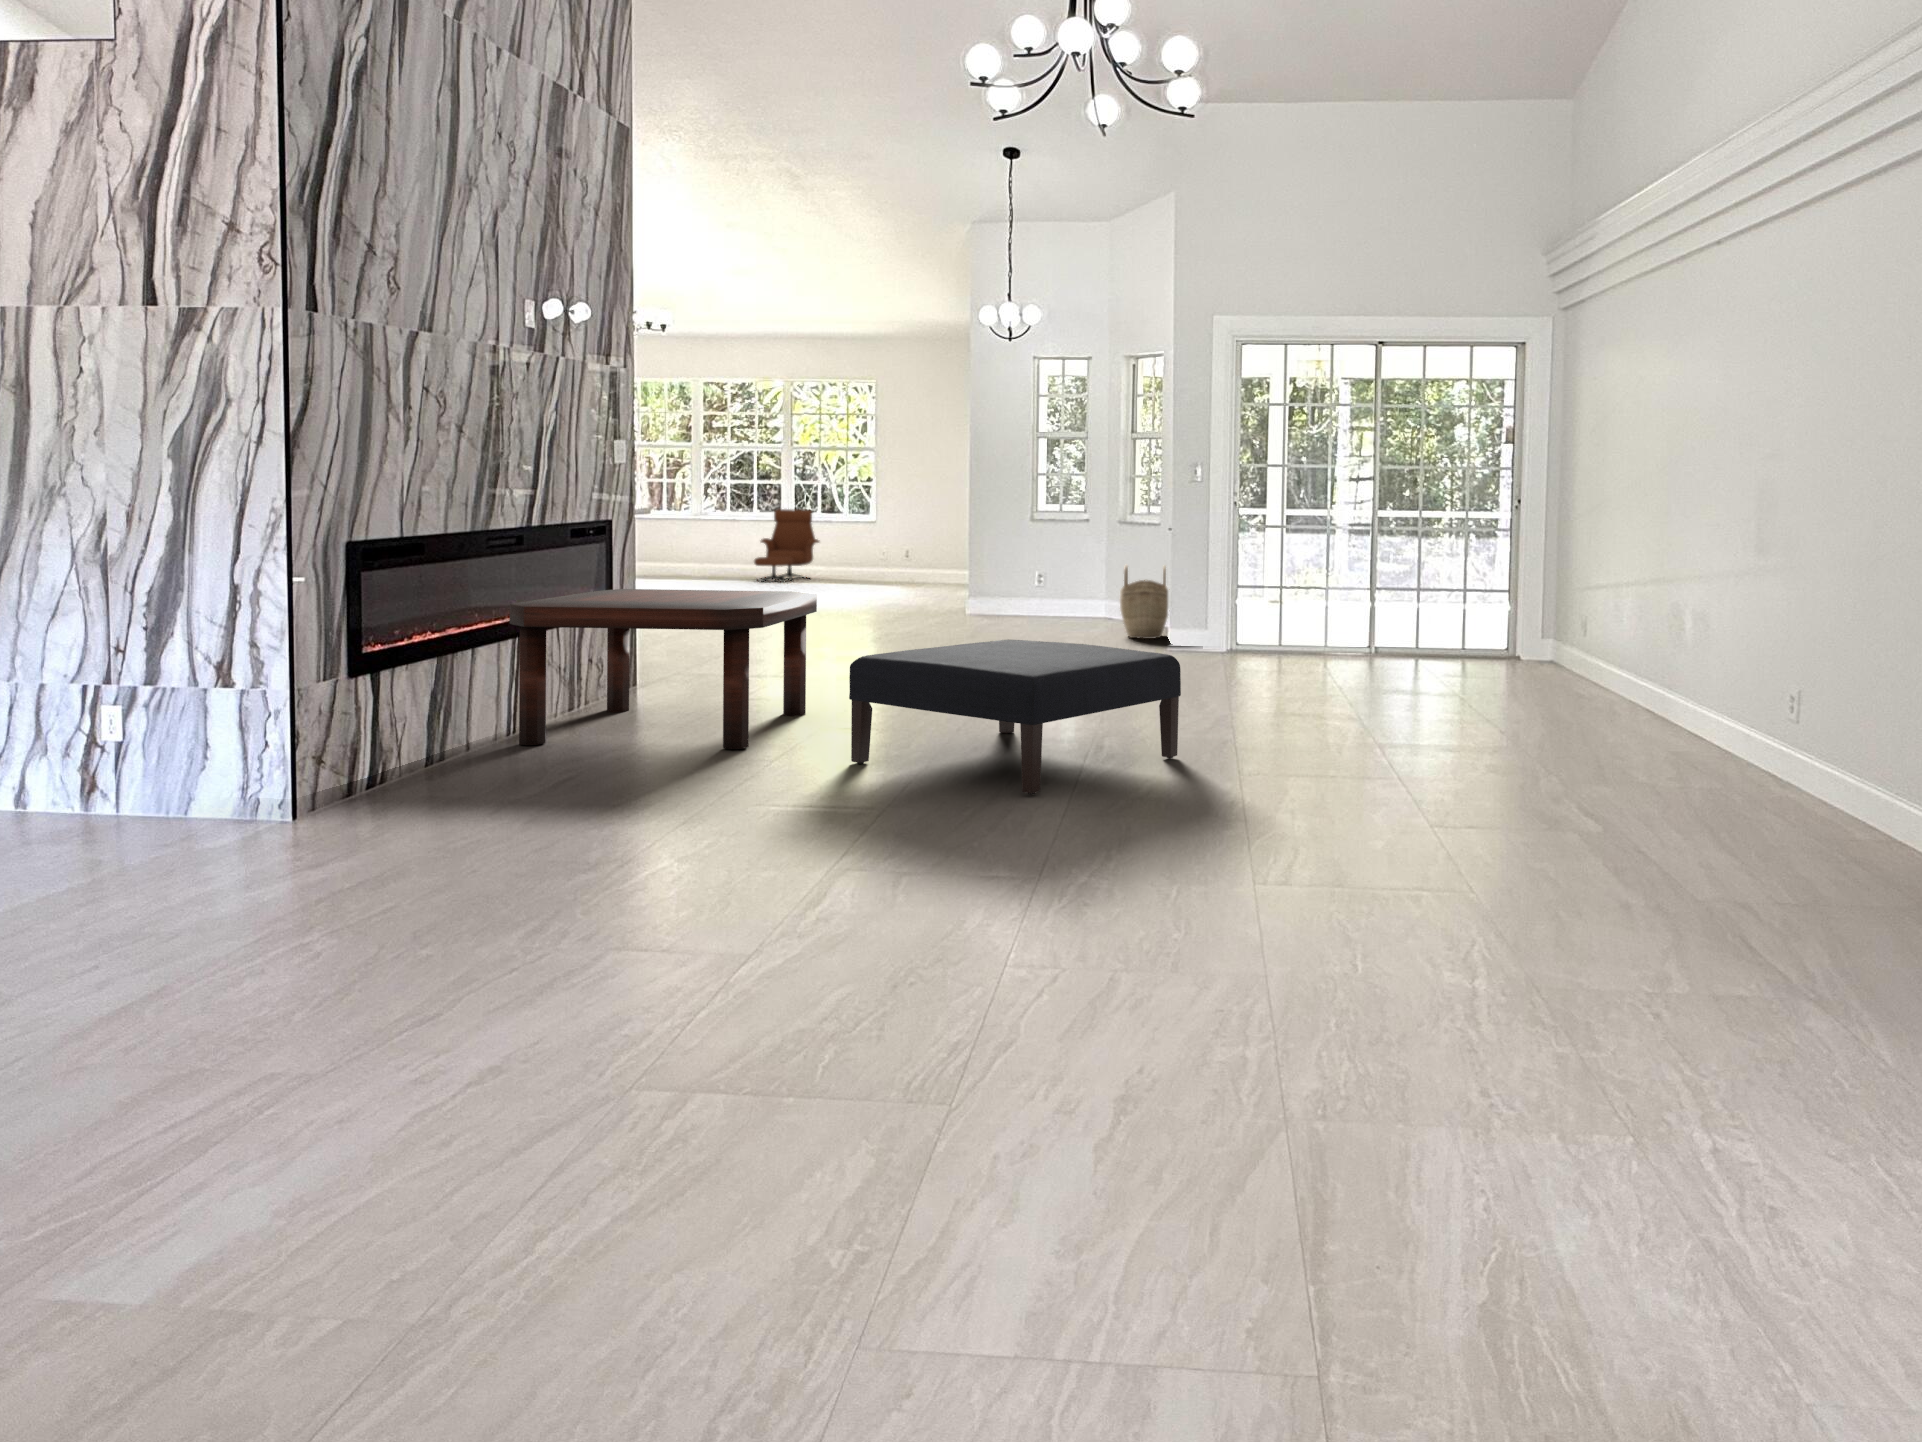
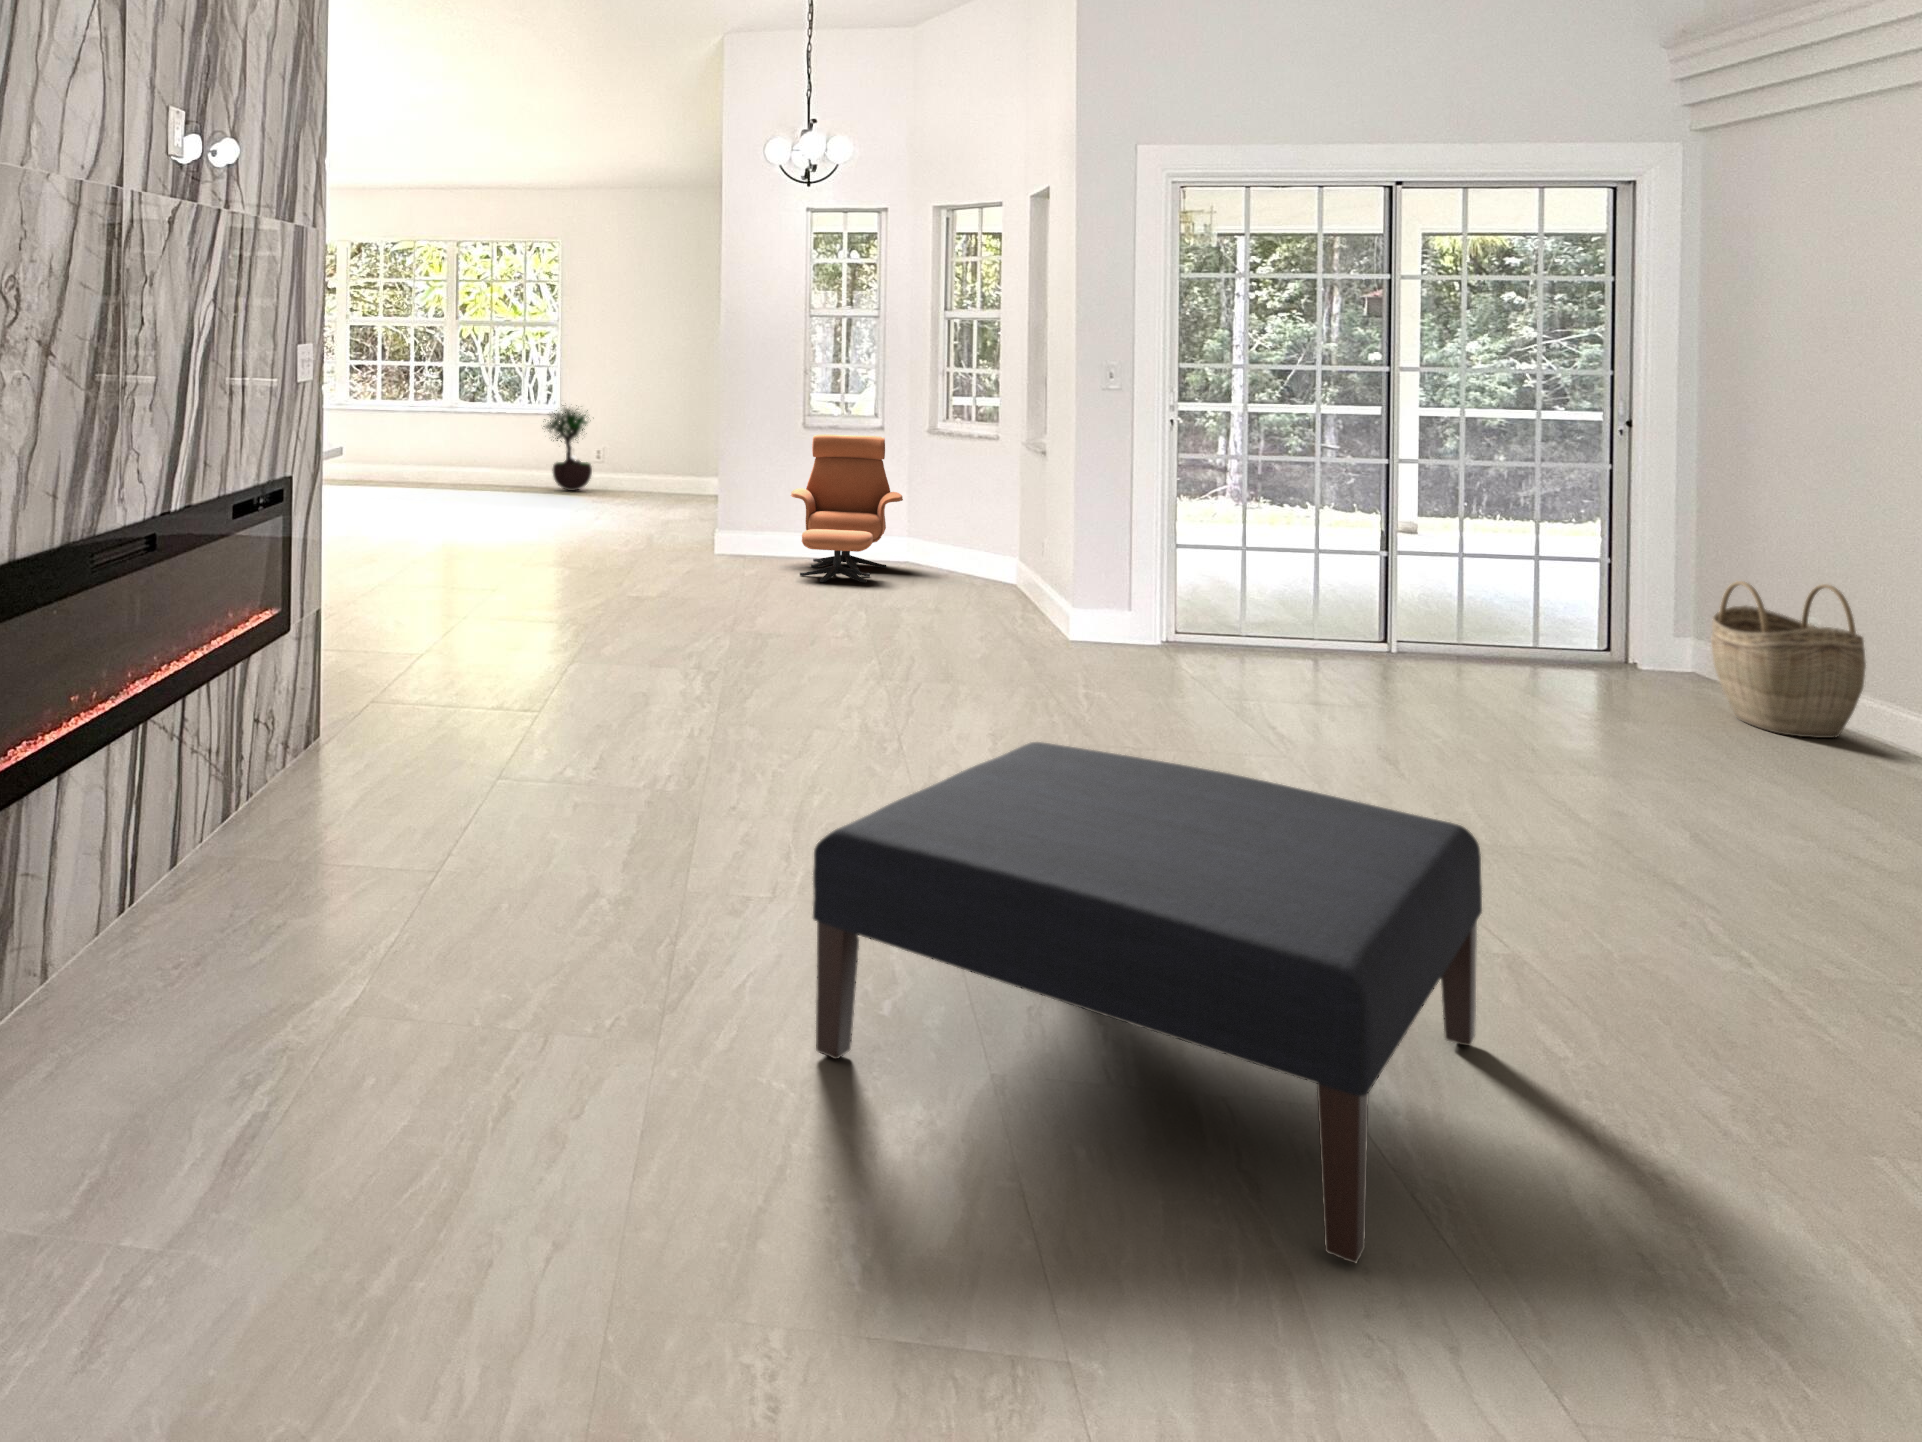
potted tree: none [861,507,903,581] -> present [543,405,592,491]
lounge chair: present [754,509,819,582] -> present [791,434,903,582]
woven basket: present [1120,565,1170,639] -> present [1711,581,1866,738]
coffee table: present [509,589,817,749] -> none [127,605,649,986]

